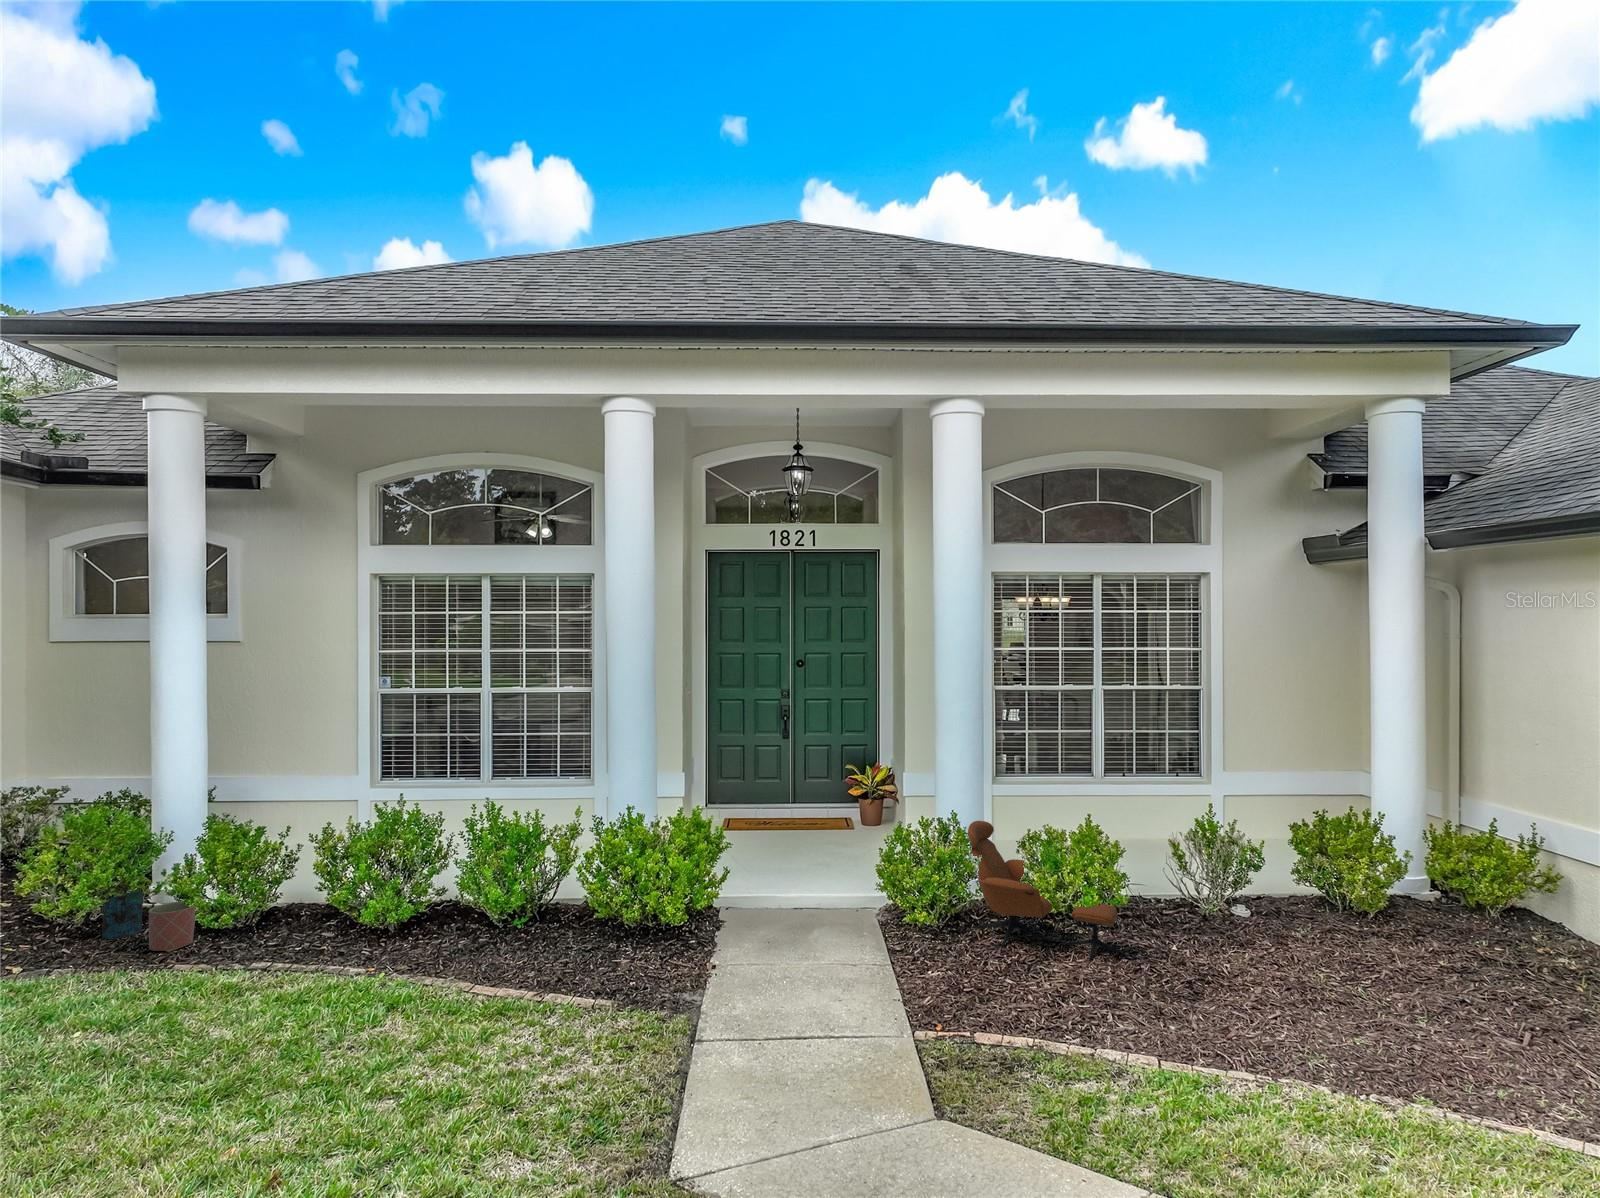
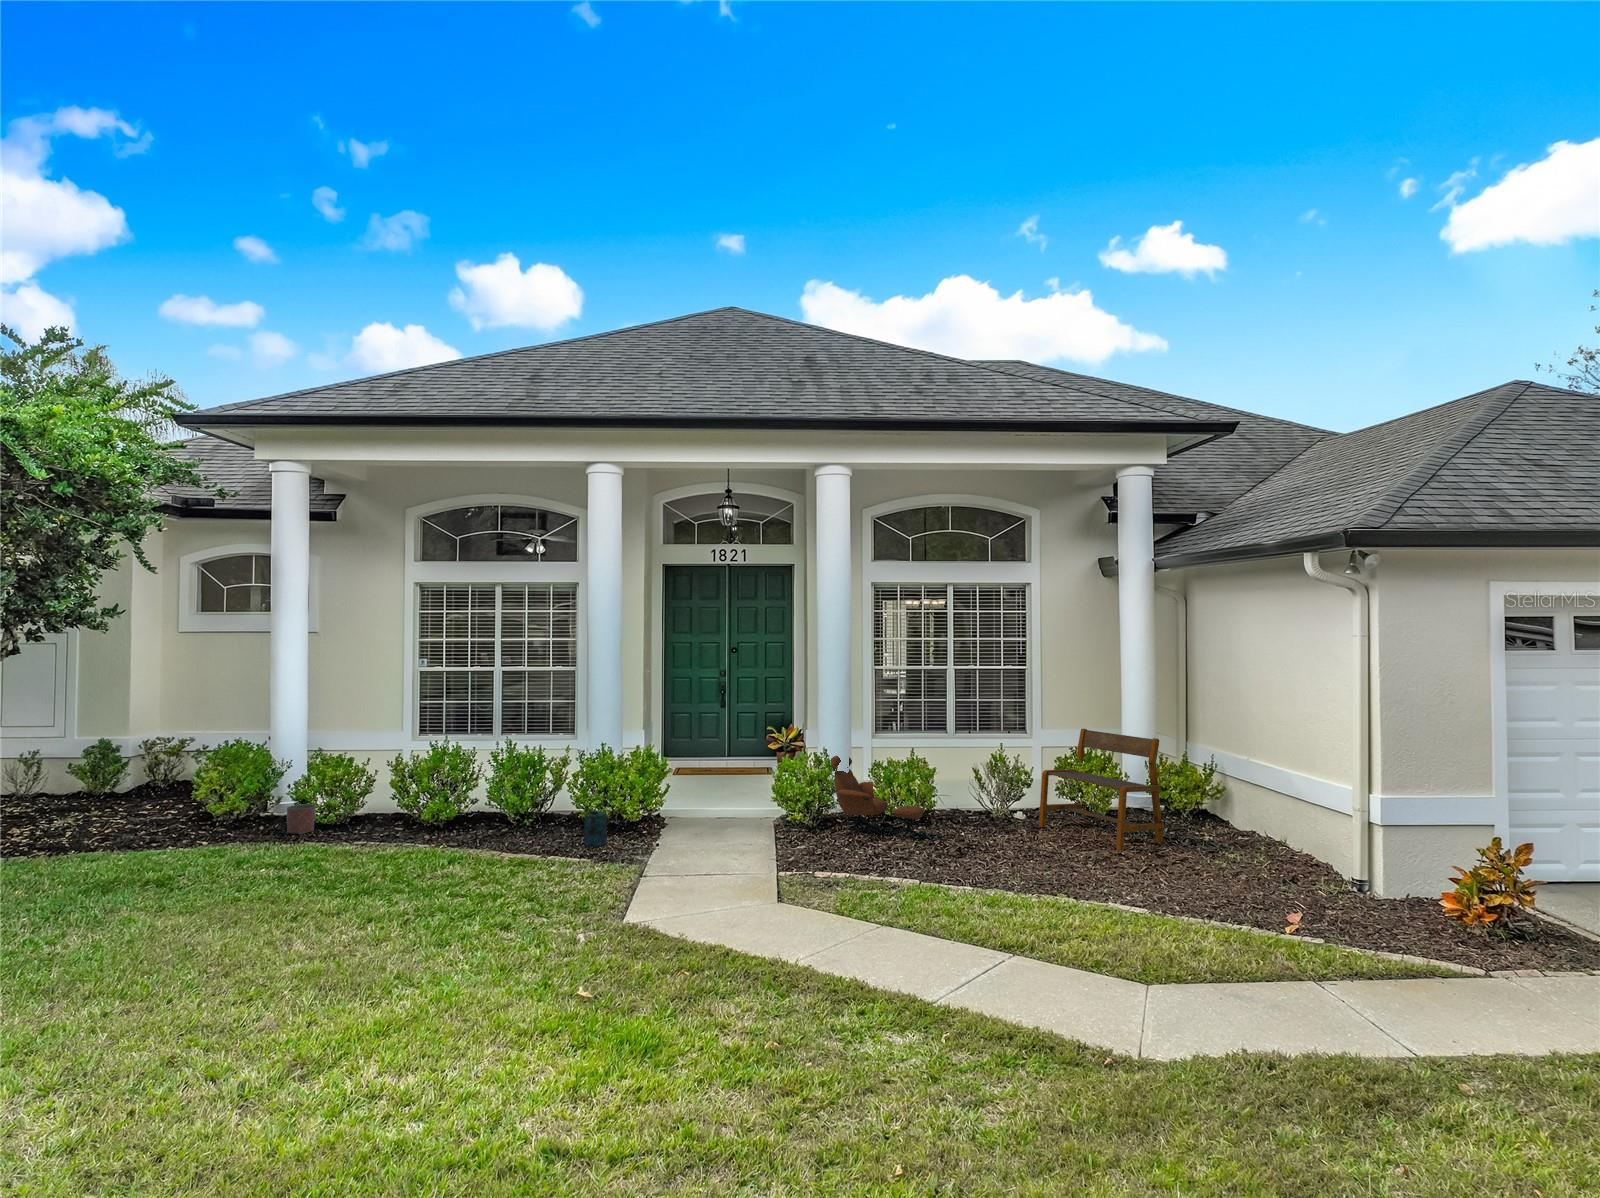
bench: none [1273,779,1501,985] -> present [1039,728,1164,850]
watering can: present [102,890,143,939] -> present [584,803,609,846]

